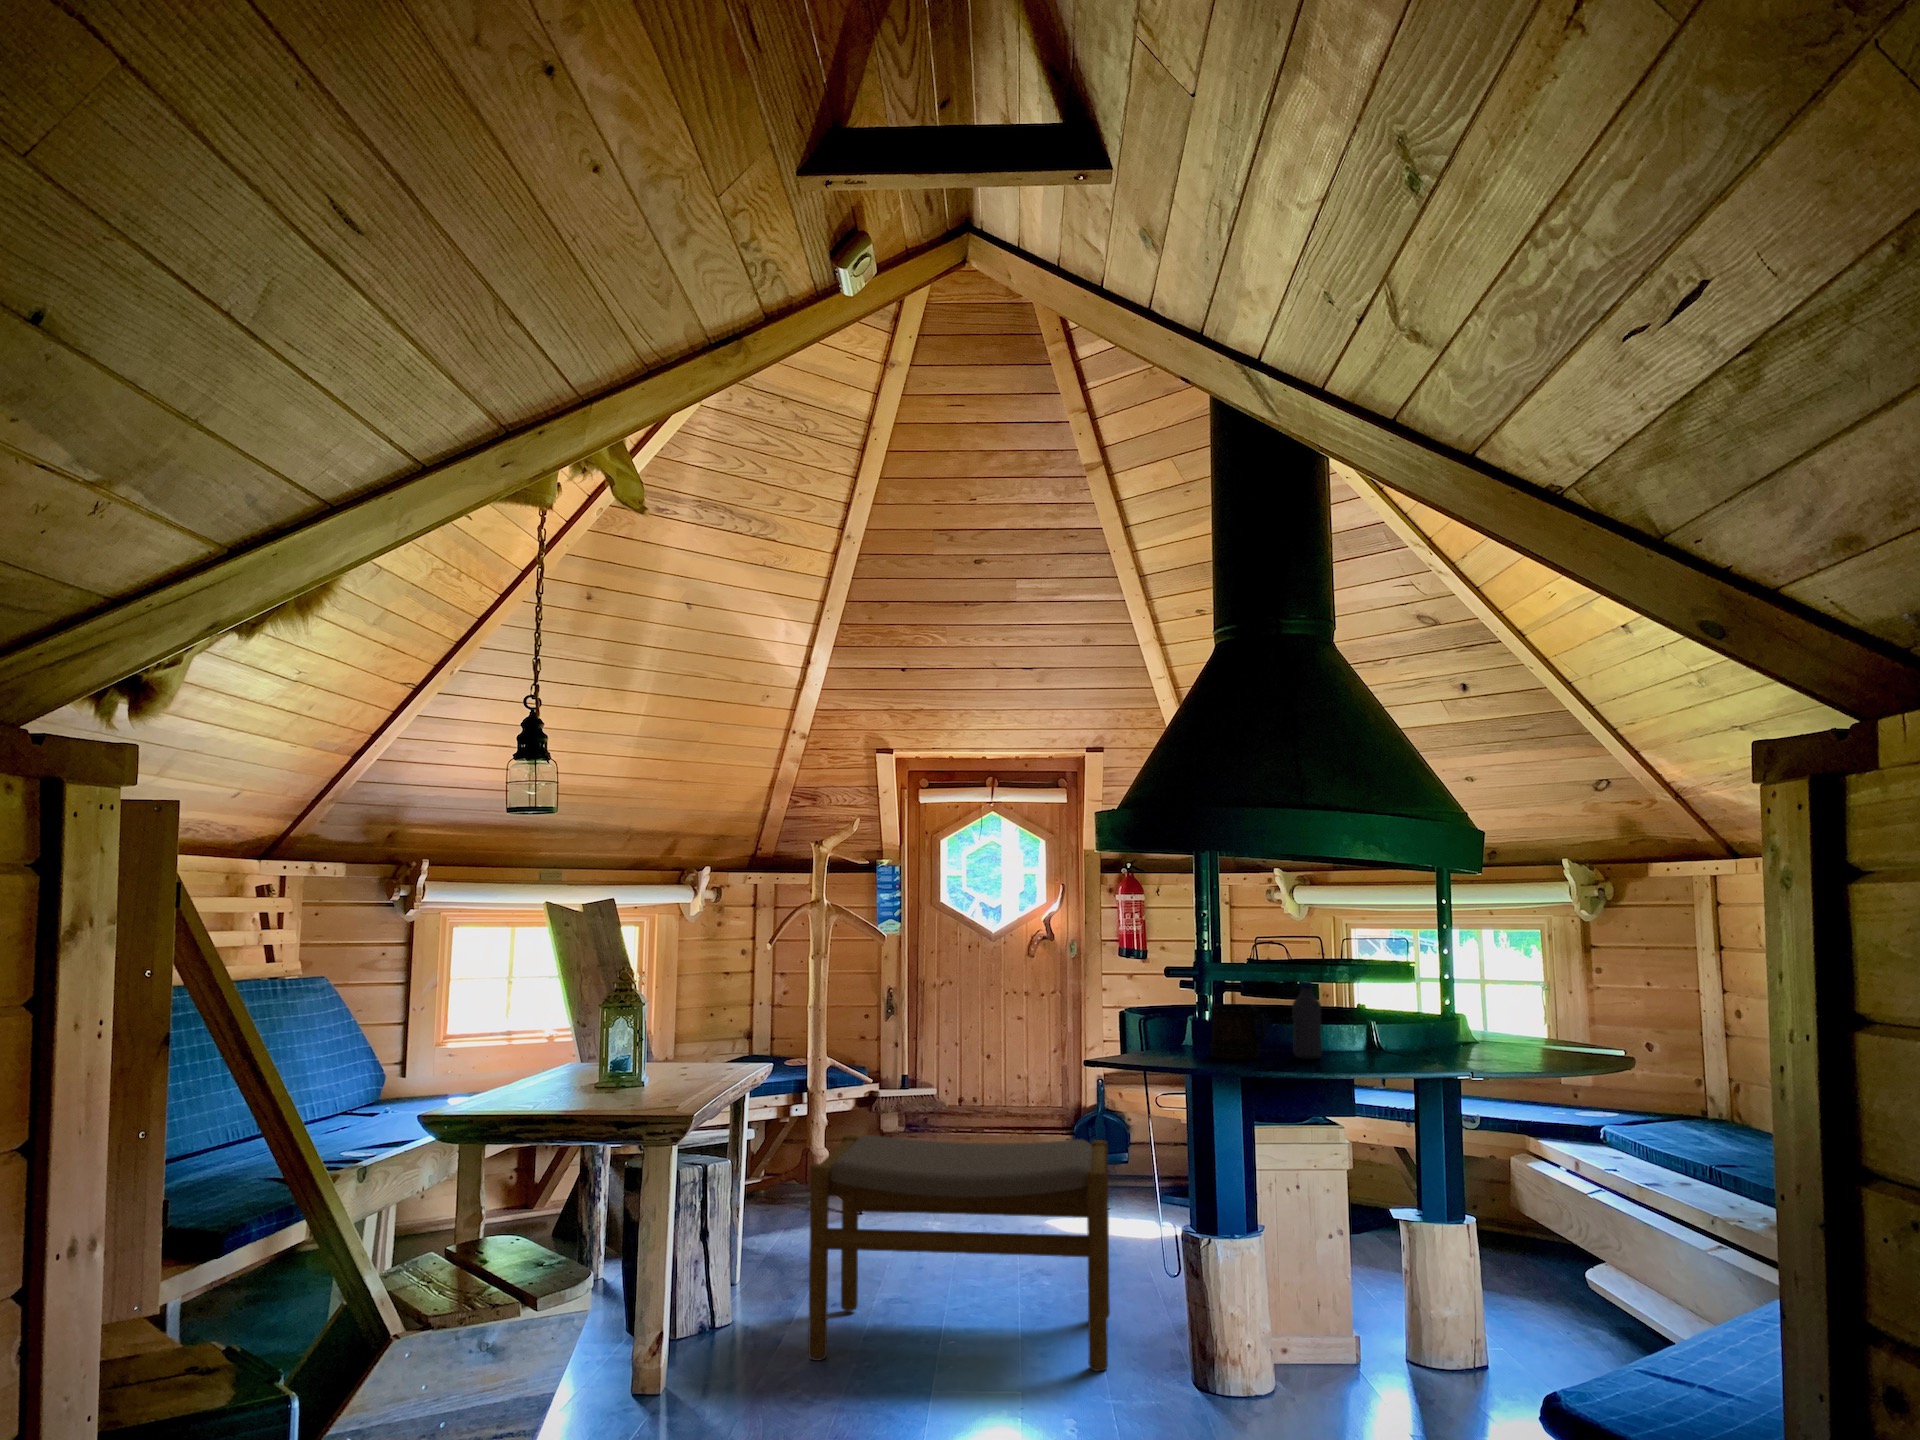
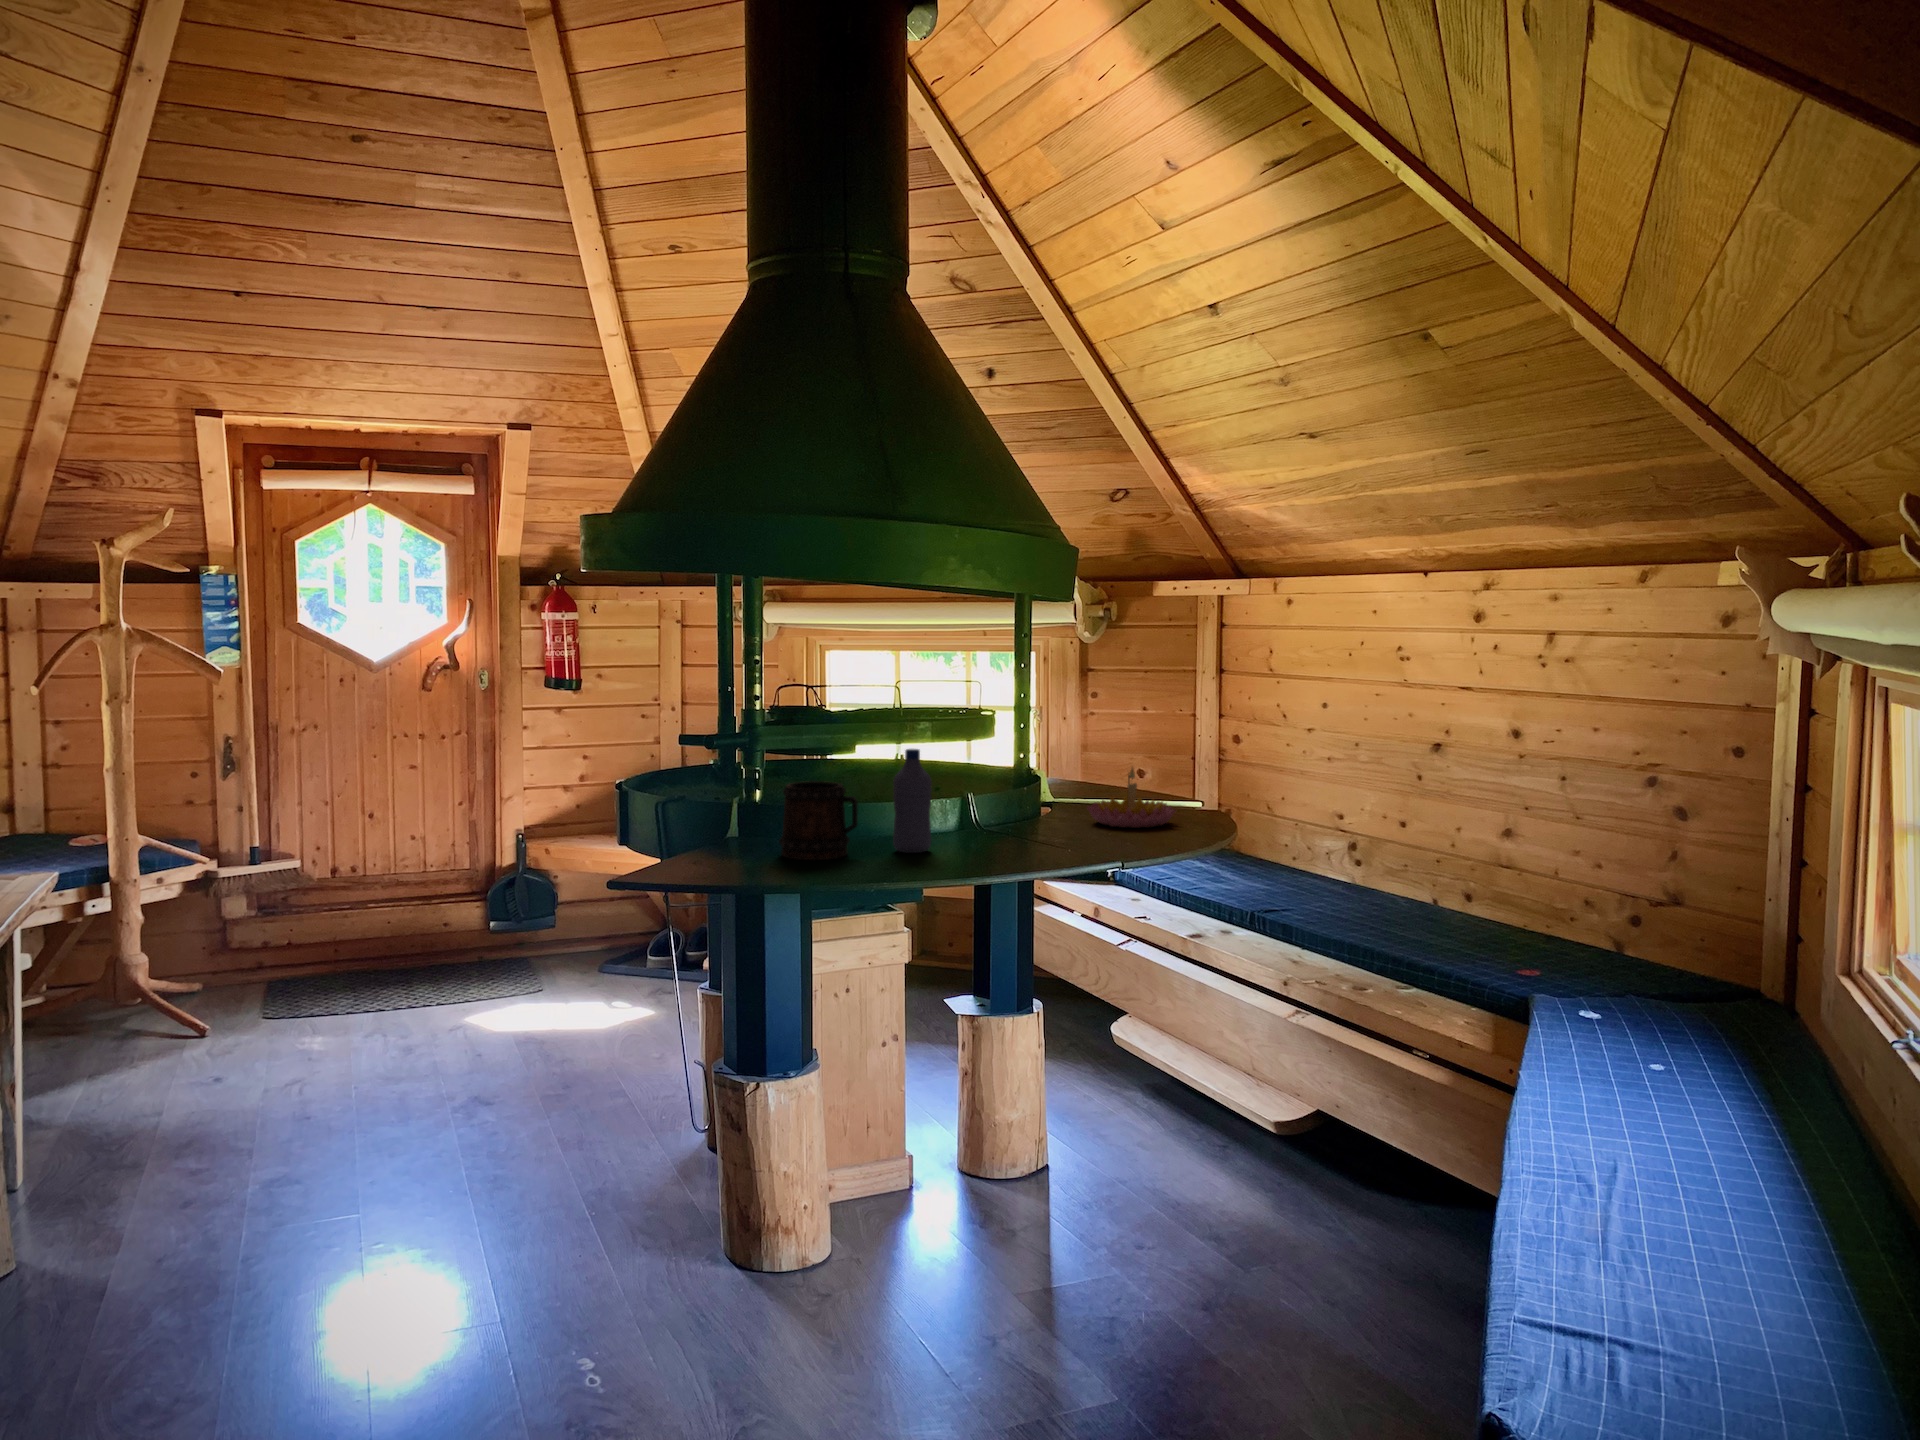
candle holder: none [1473,1005,1549,1057] -> present [1087,768,1175,828]
footstool: present [808,1135,1110,1371] -> none [130,948,610,1333]

